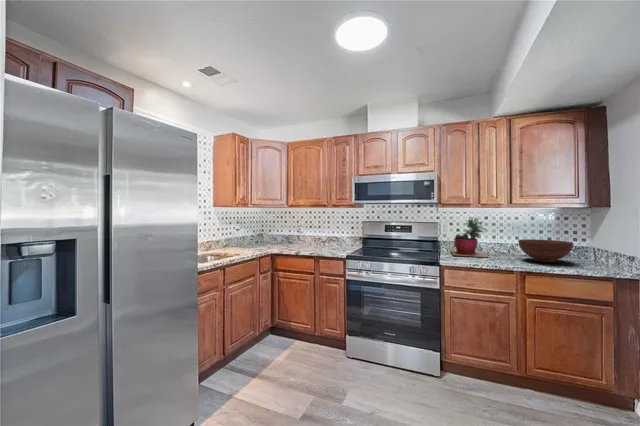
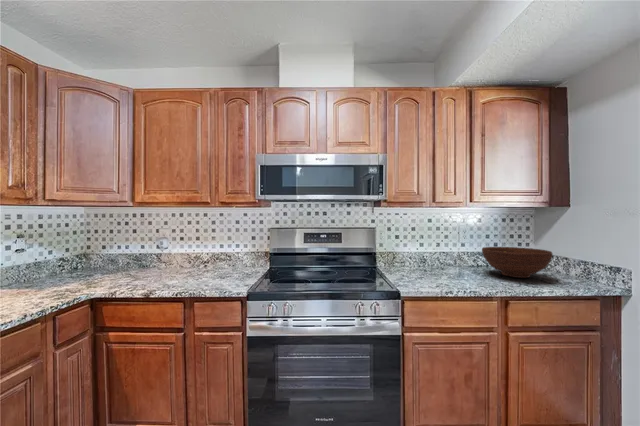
succulent plant: present [451,217,488,257] -> none [392,220,450,275]

